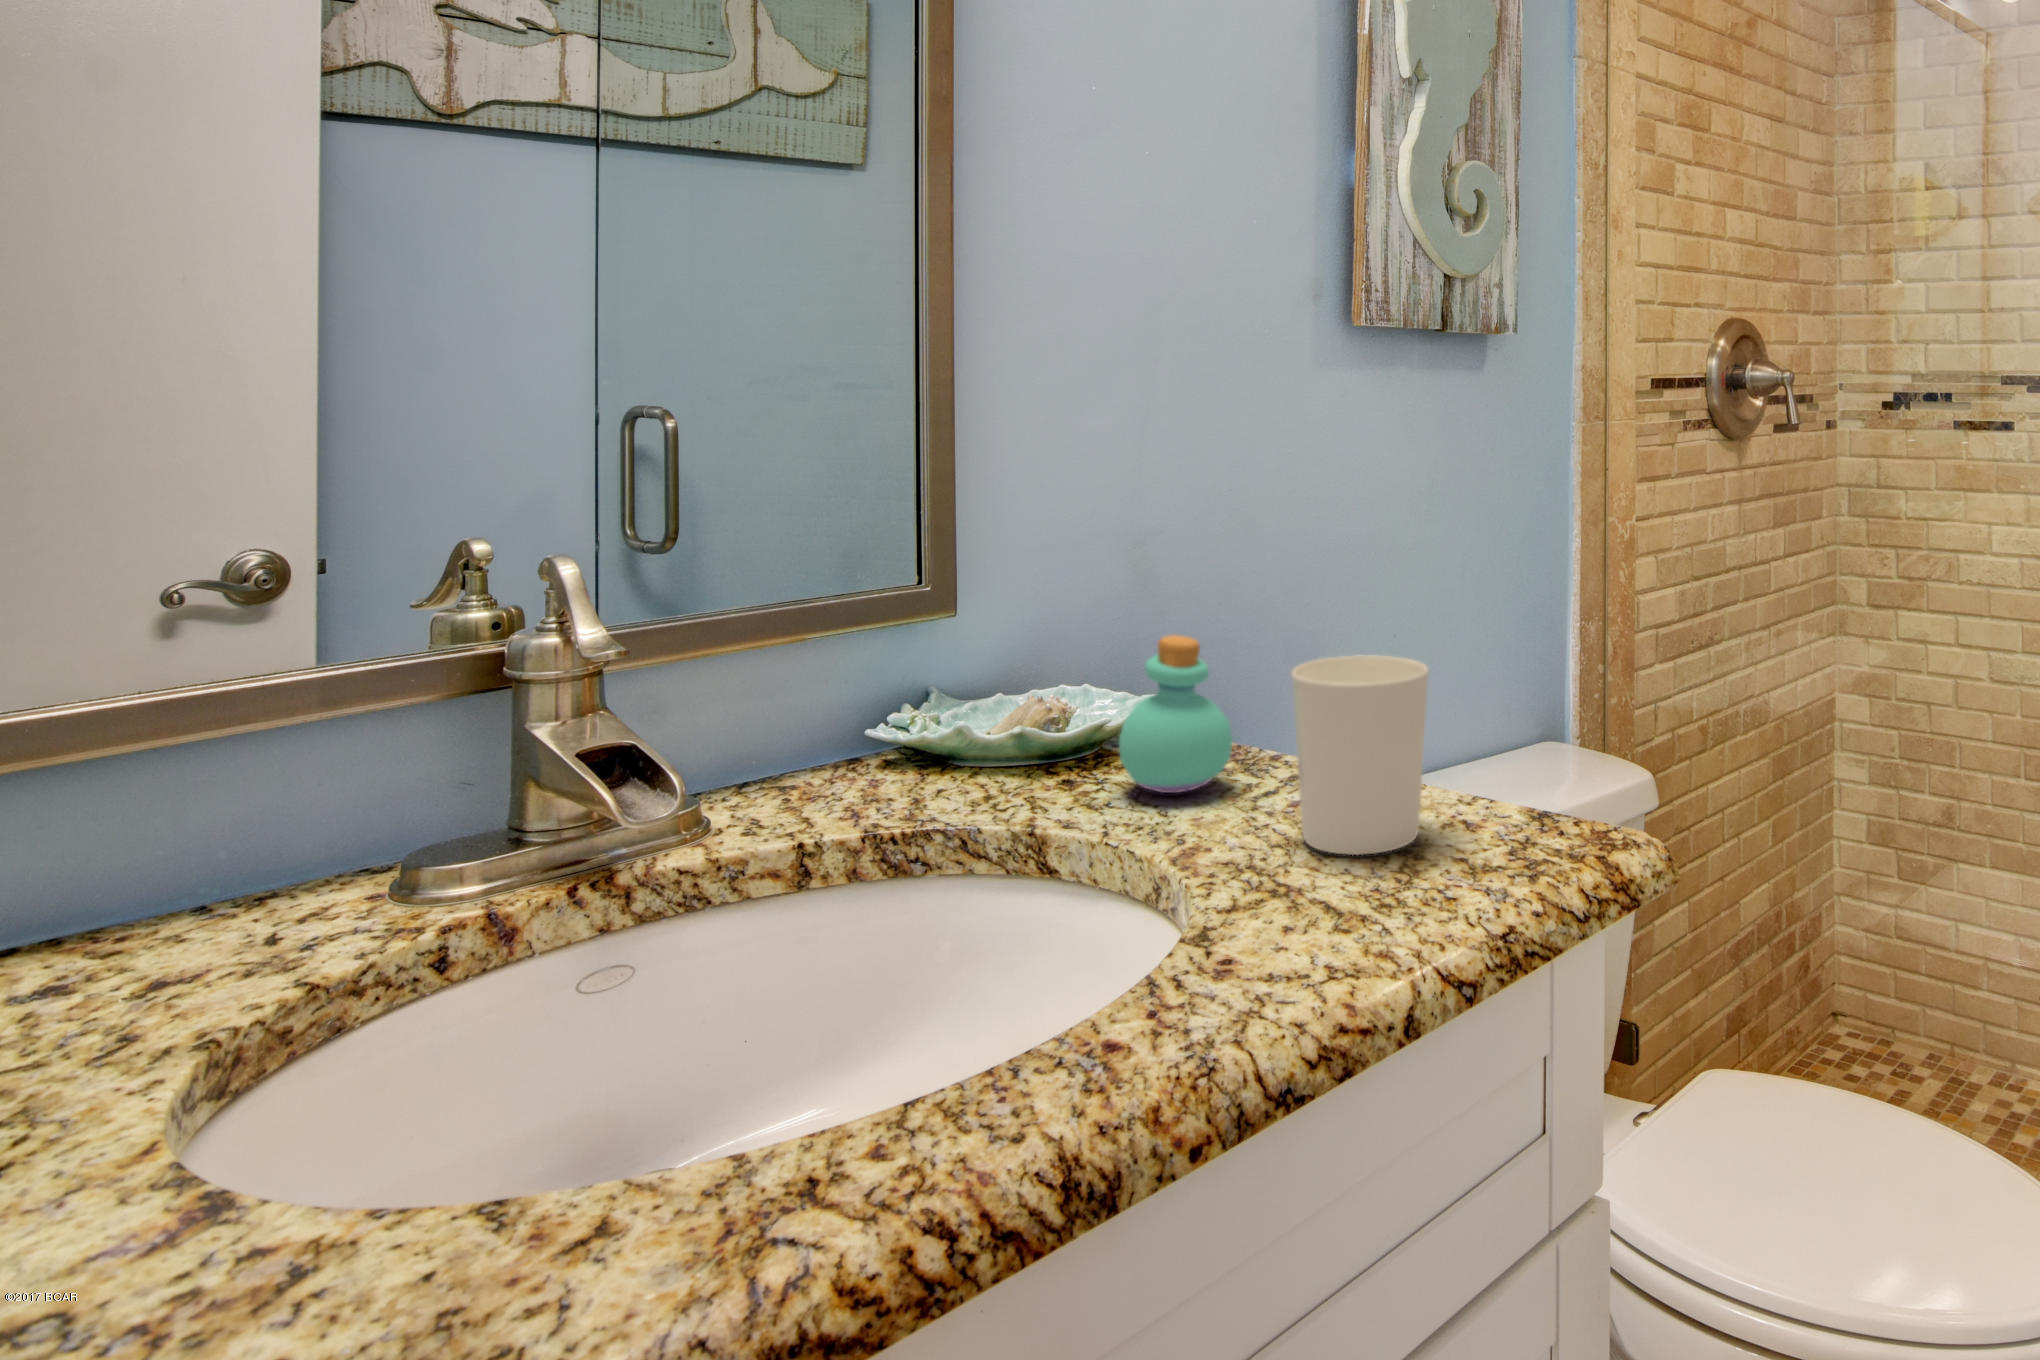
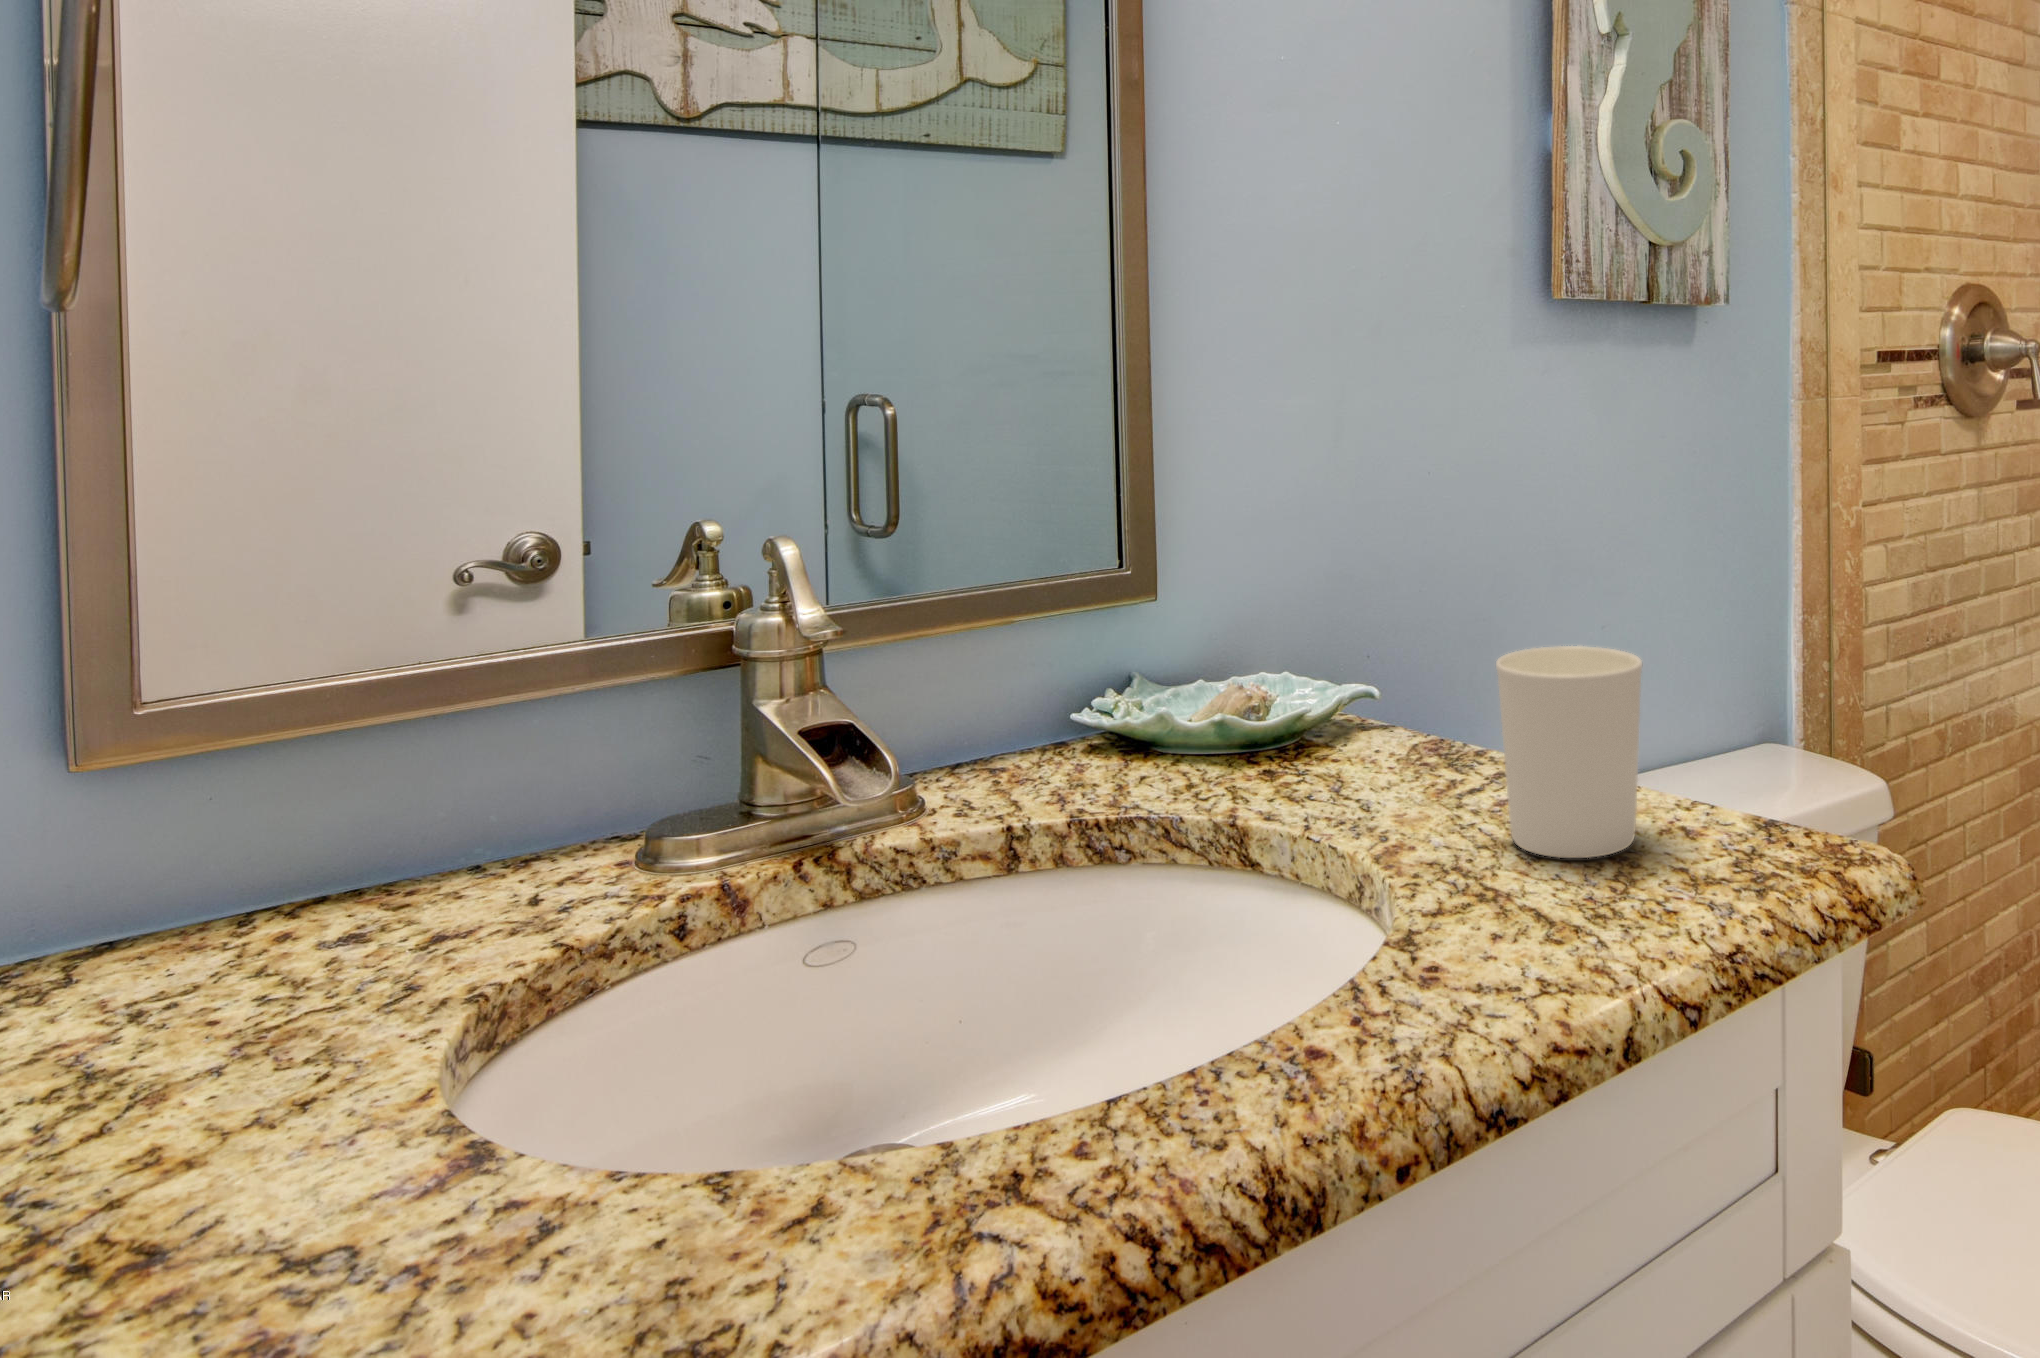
perfume bottle: present [1119,635,1233,793] -> none [1321,623,1437,787]

